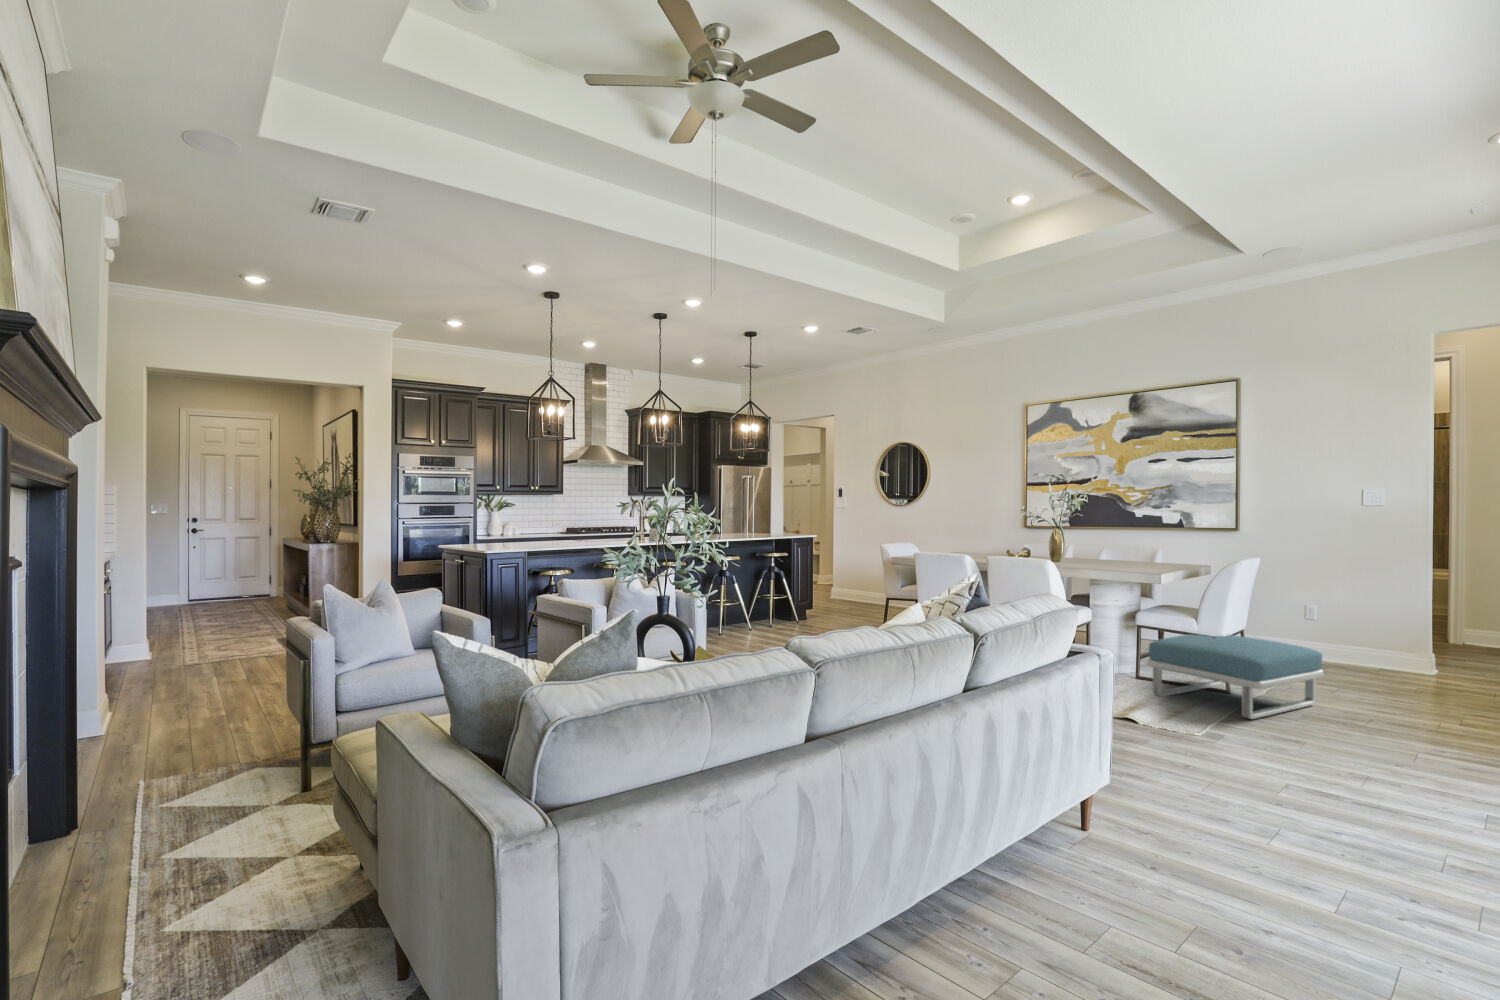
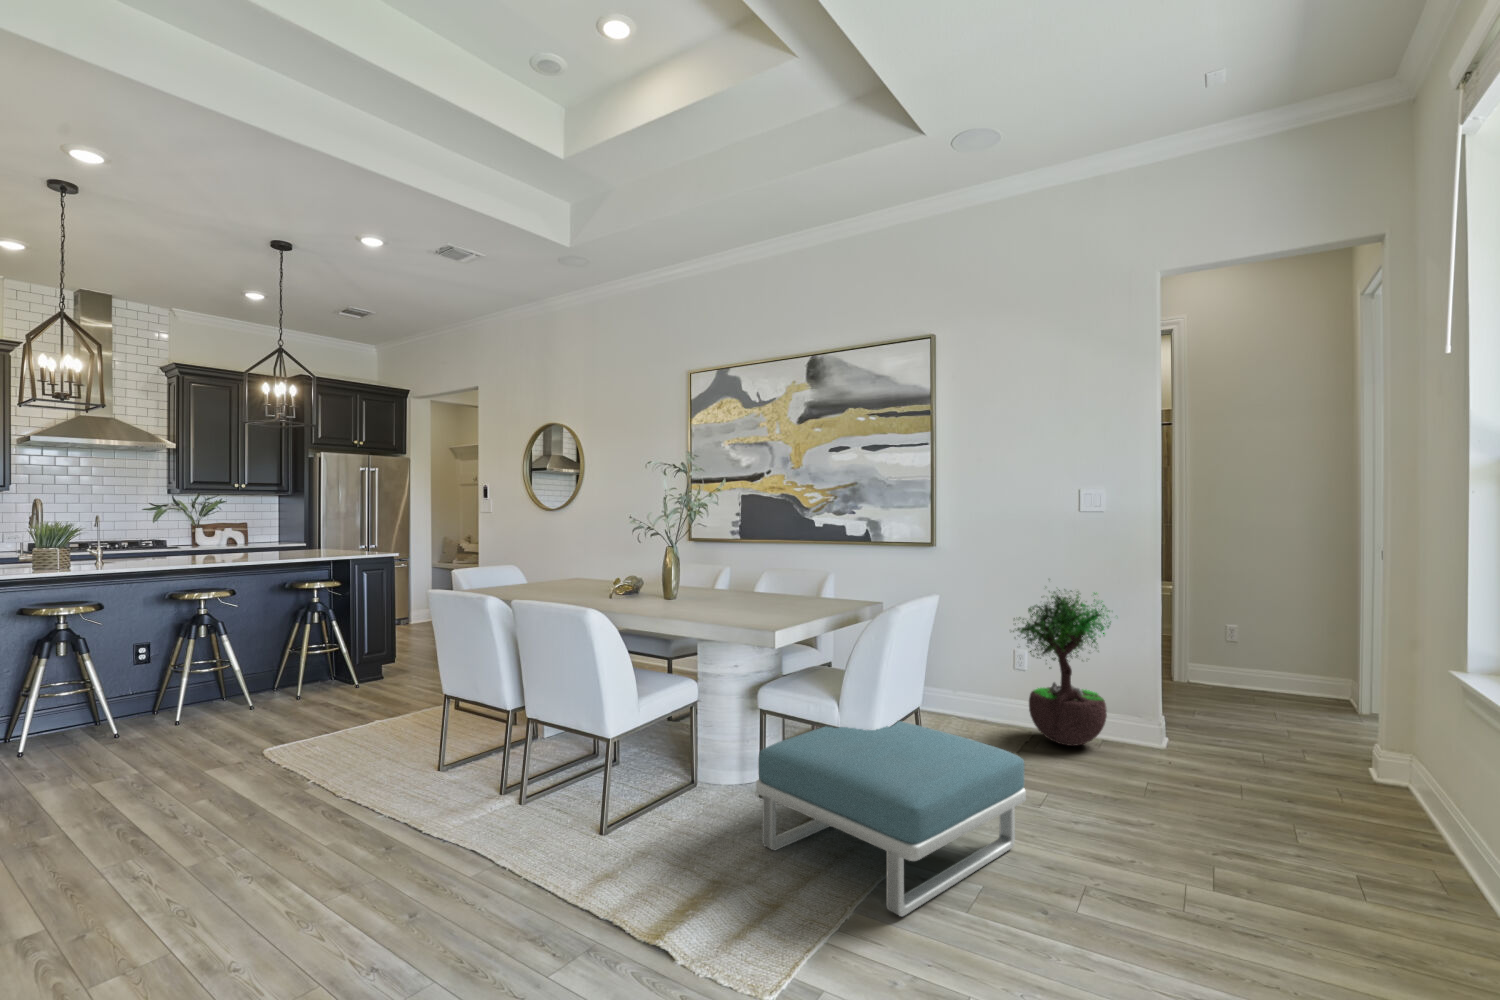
potted tree: none [1304,553,1393,670] -> present [1013,589,1111,746]

